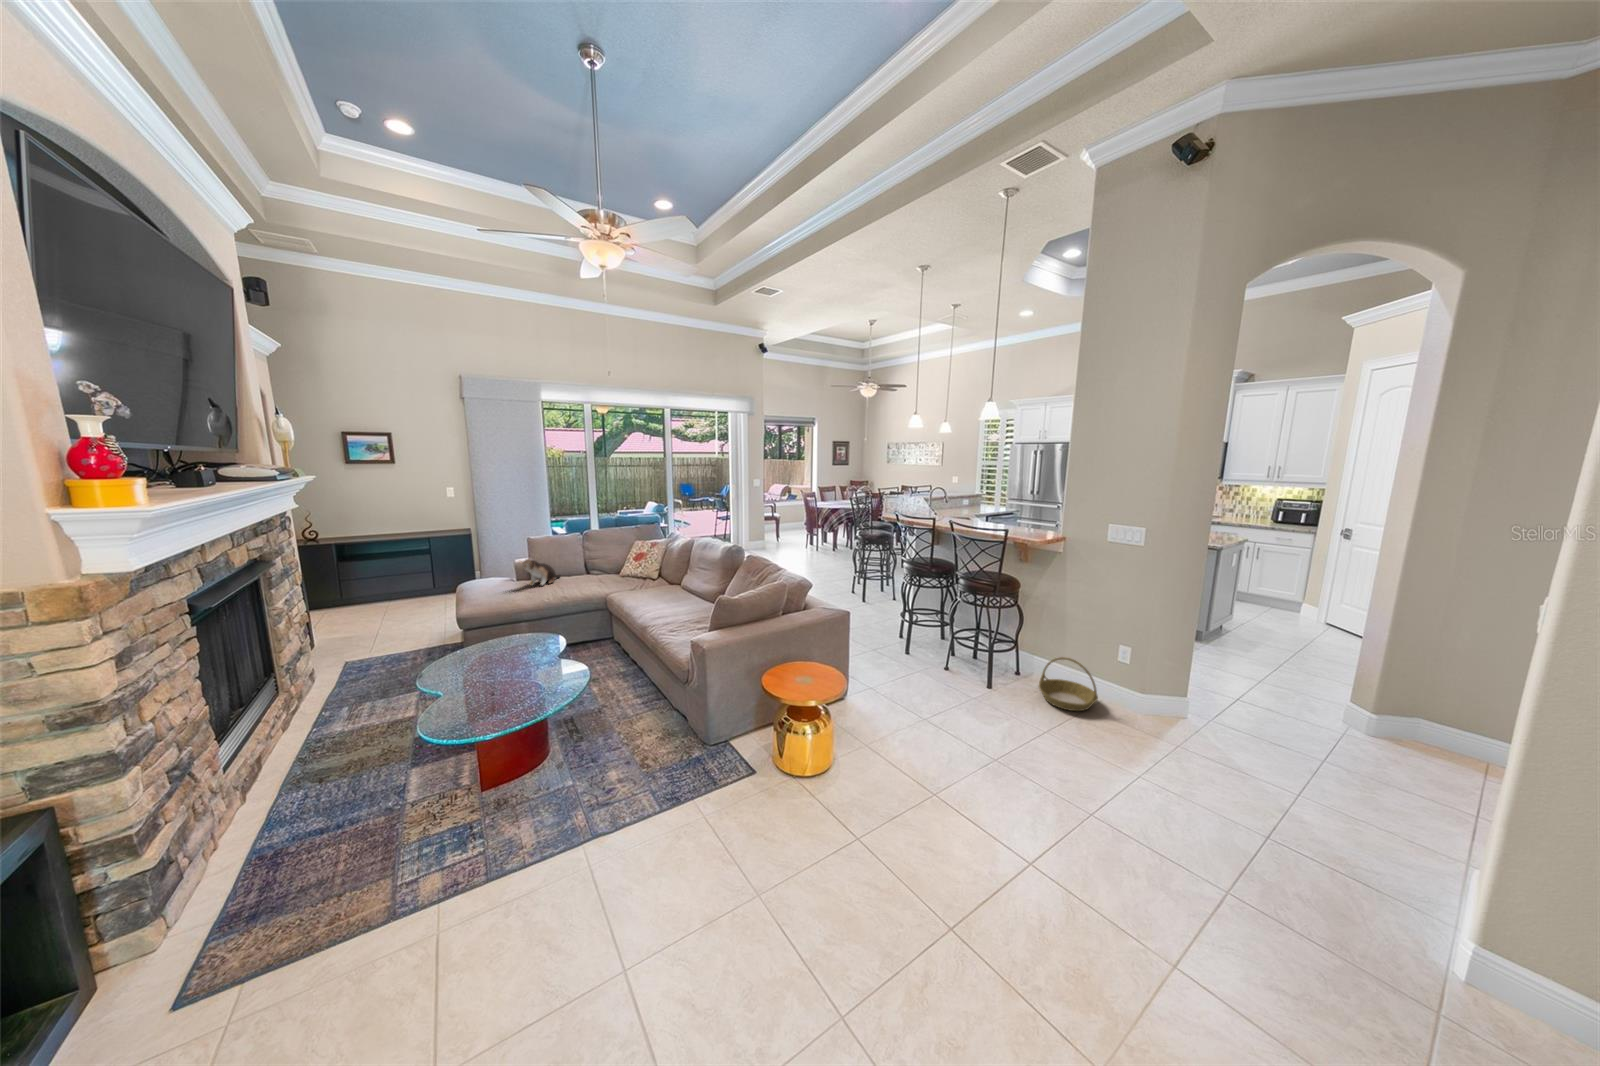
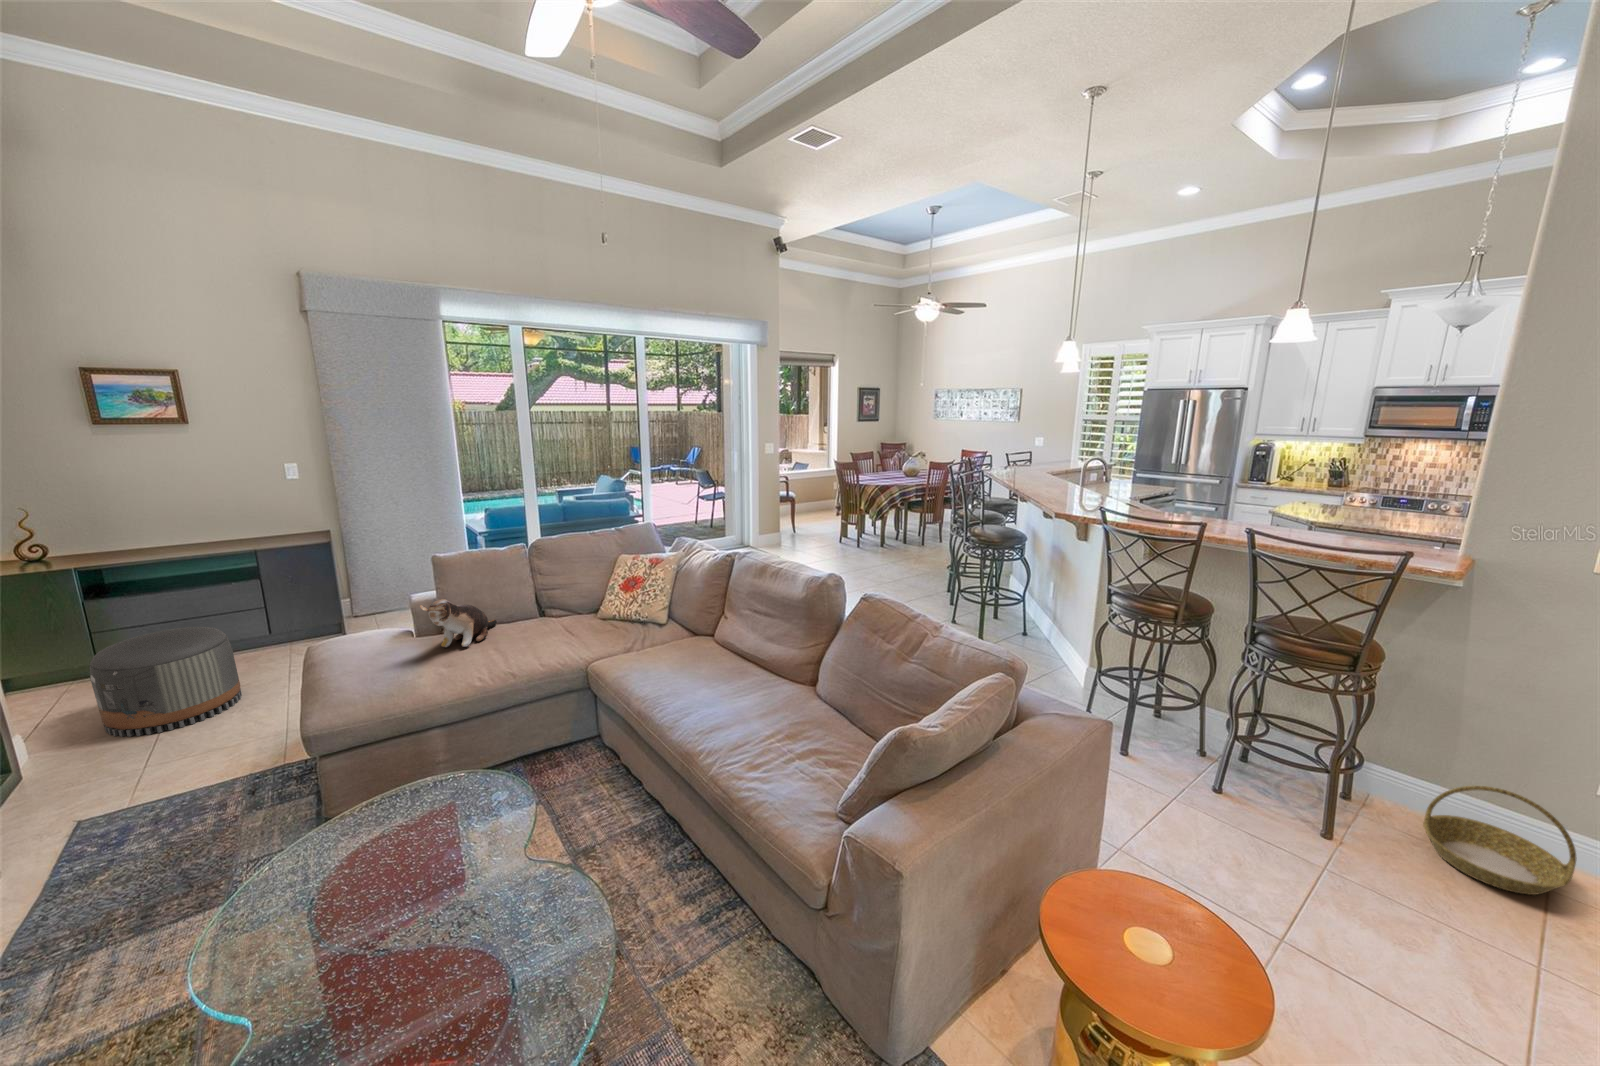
pouf: none [345,577,419,632] -> present [90,627,242,737]

